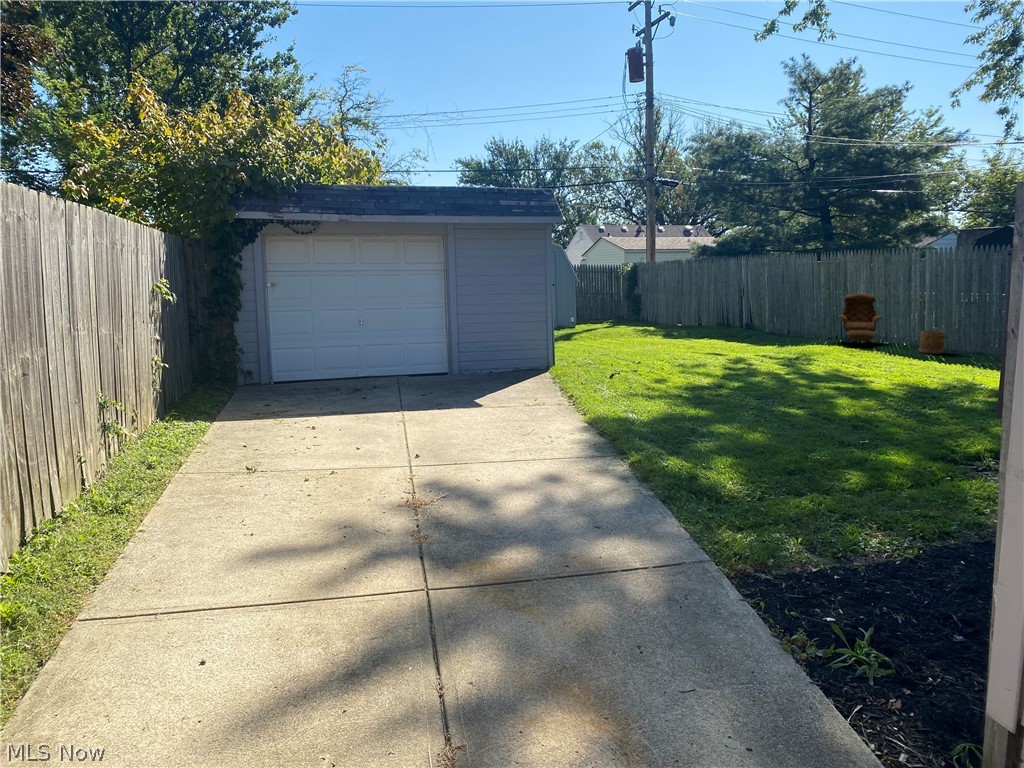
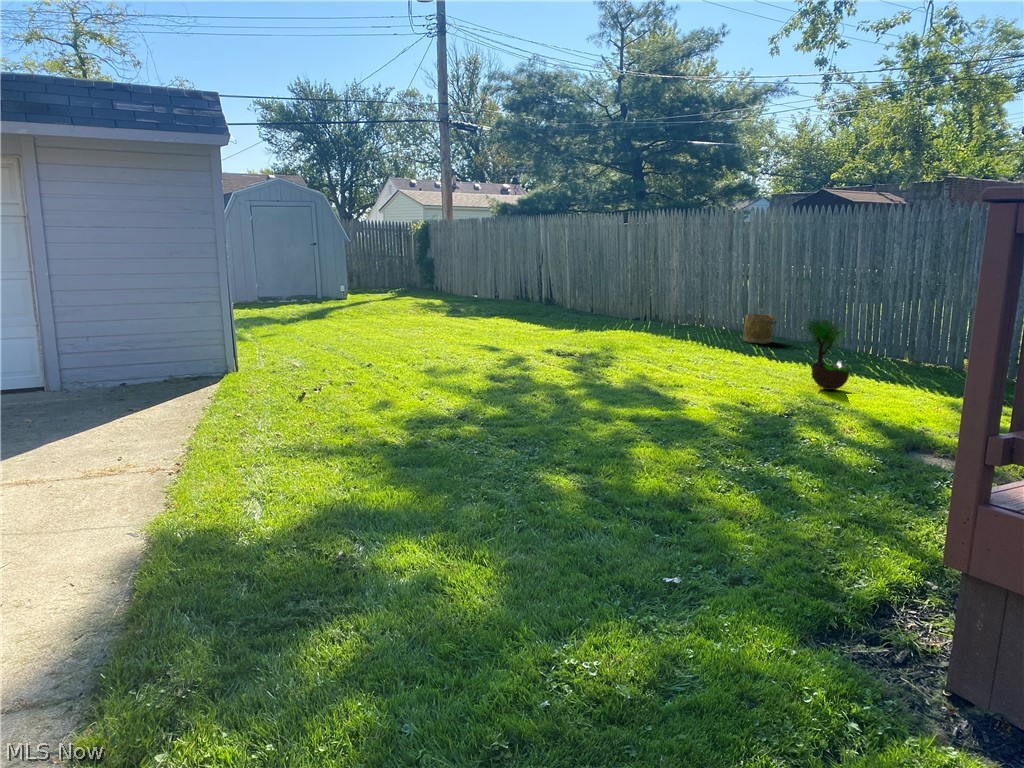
lounge chair: present [838,294,882,347] -> none [648,265,699,334]
potted tree: none [960,322,996,378] -> present [805,317,849,390]

